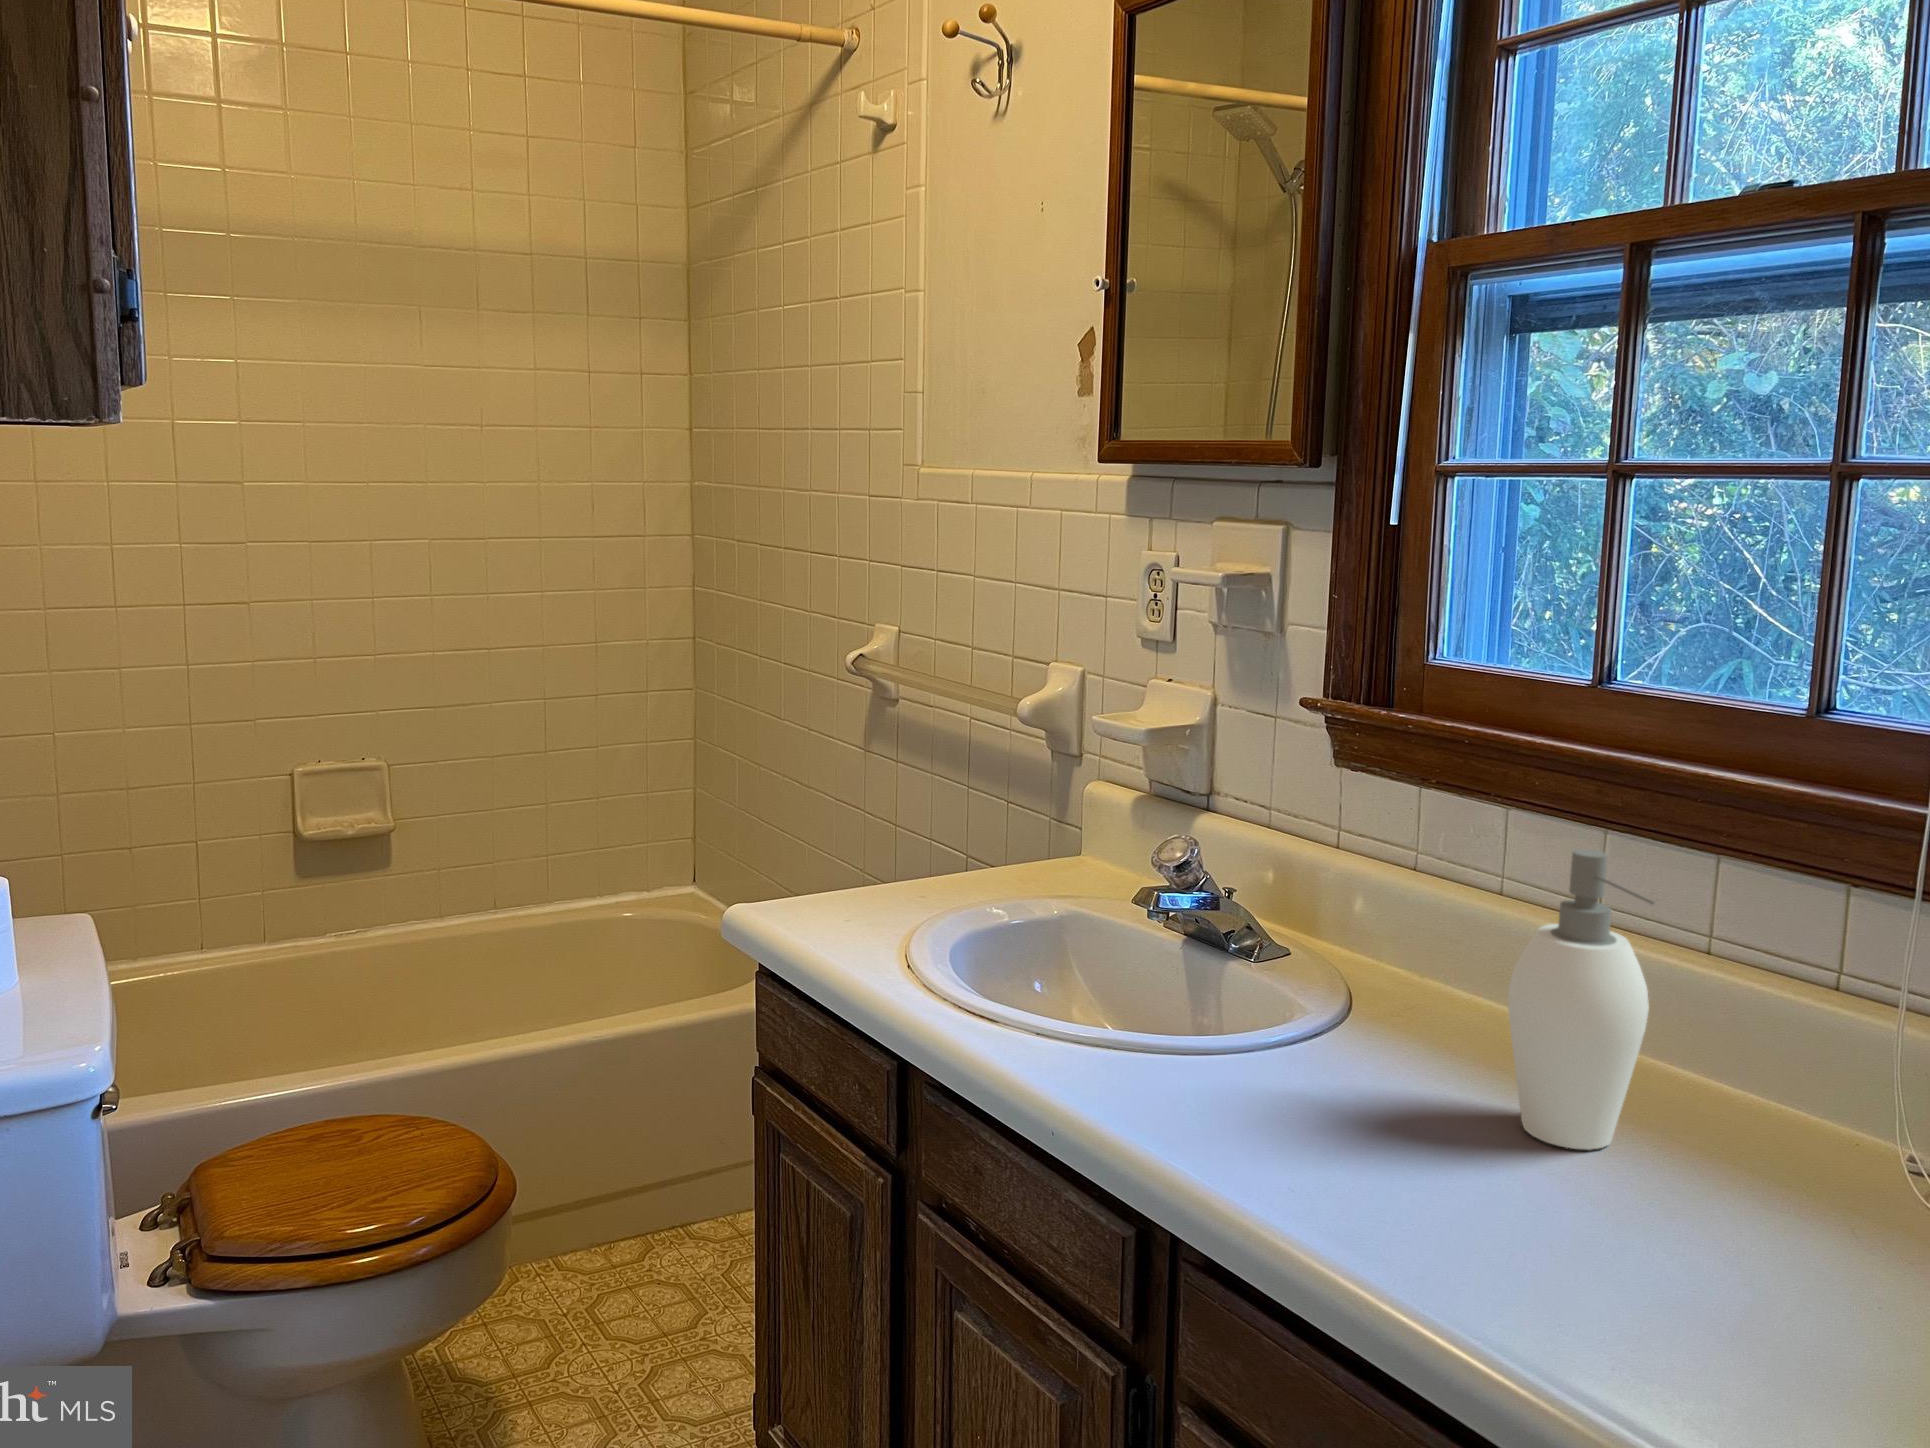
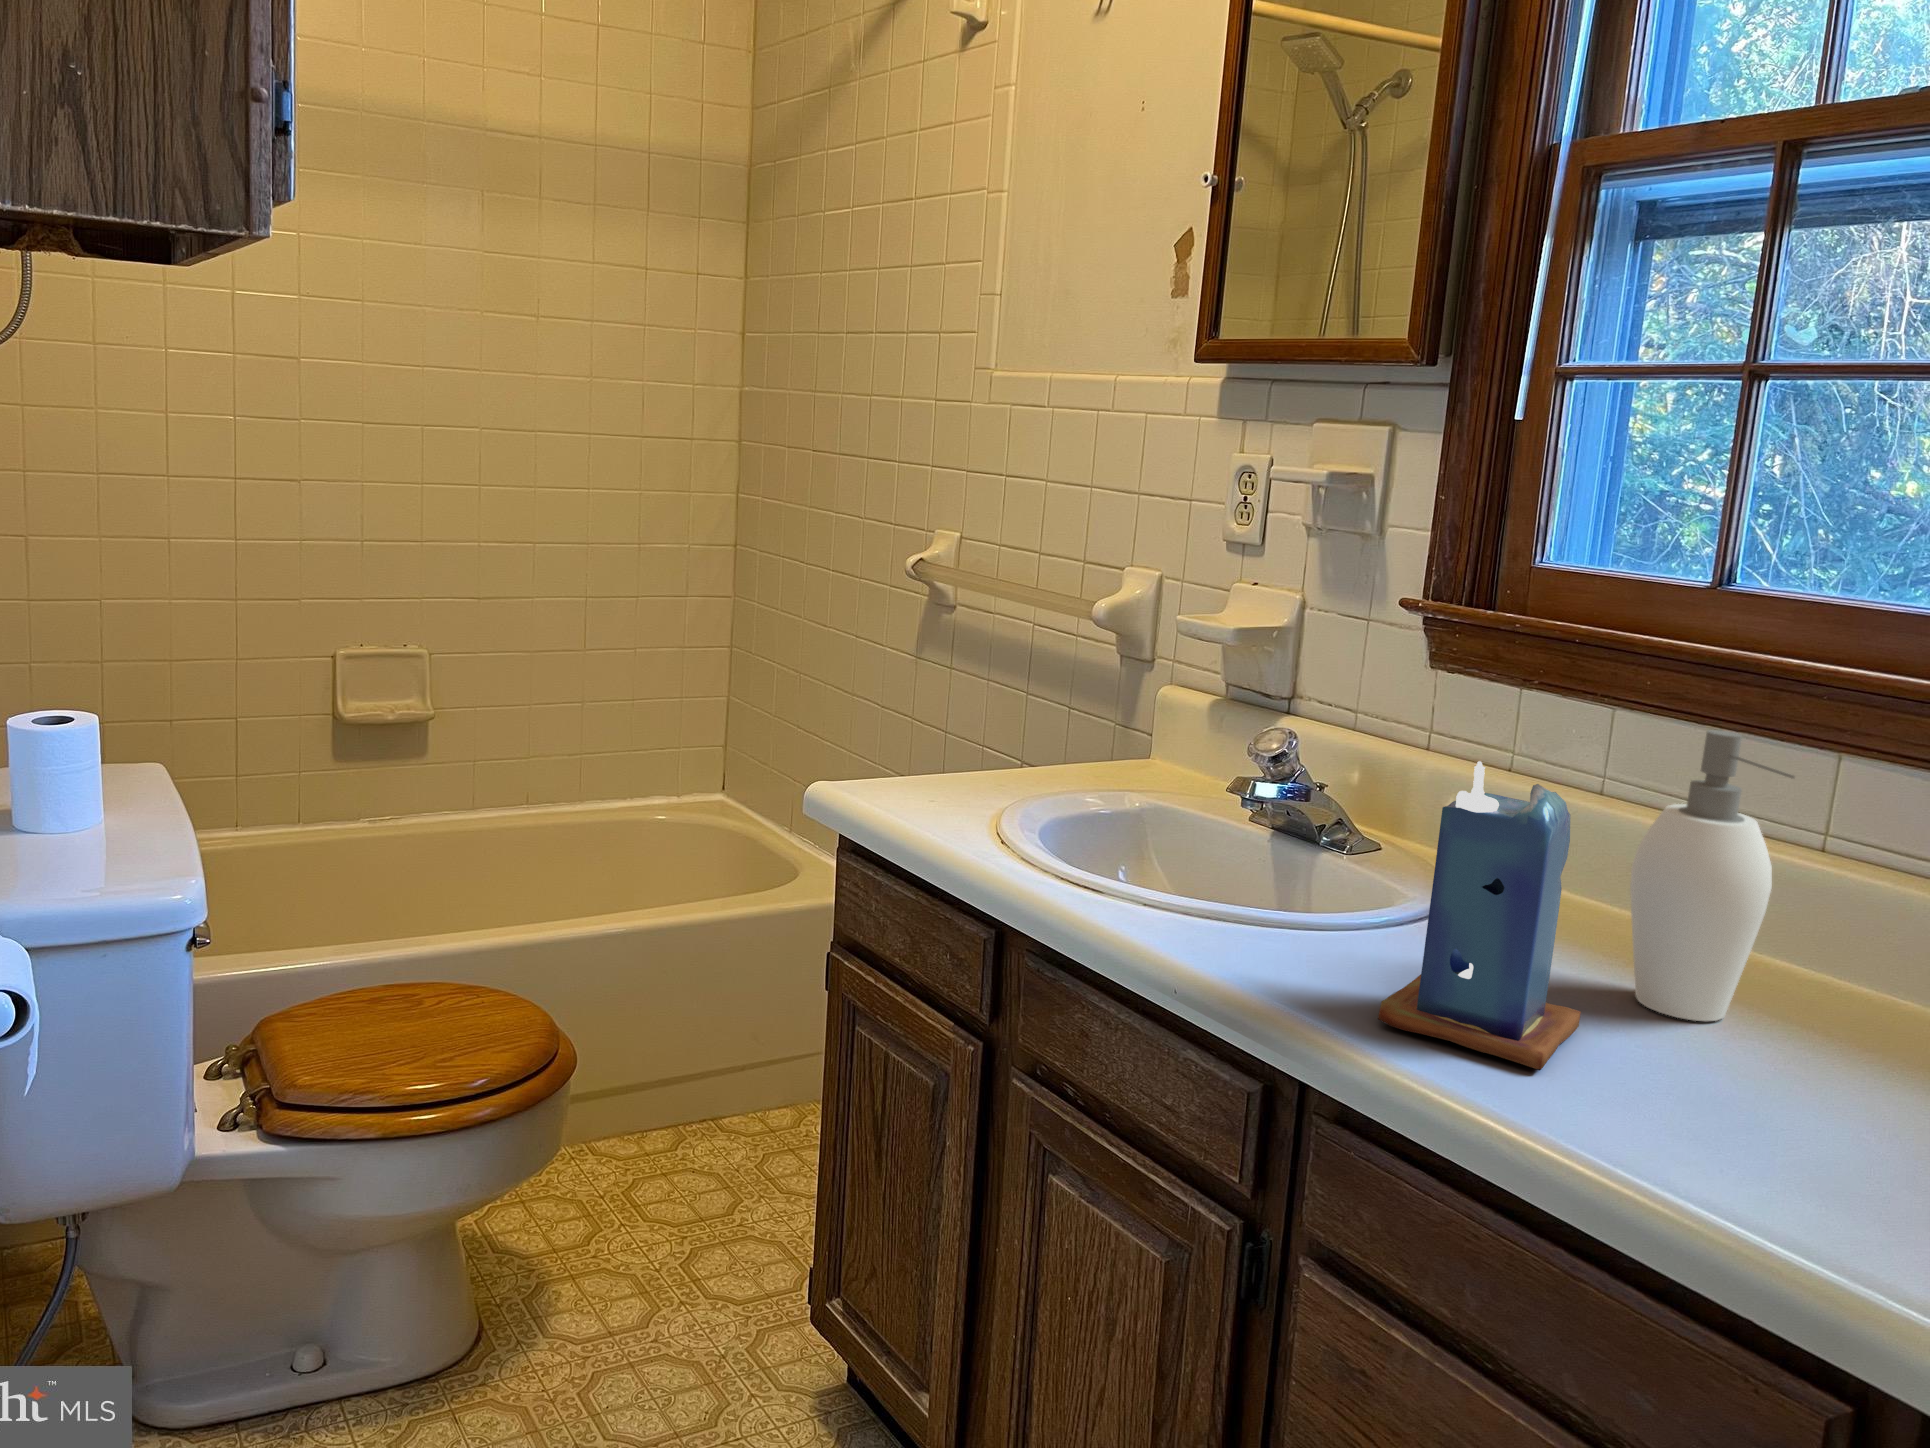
candle: none [1244,901,1455,1222] -> present [1378,761,1581,1070]

